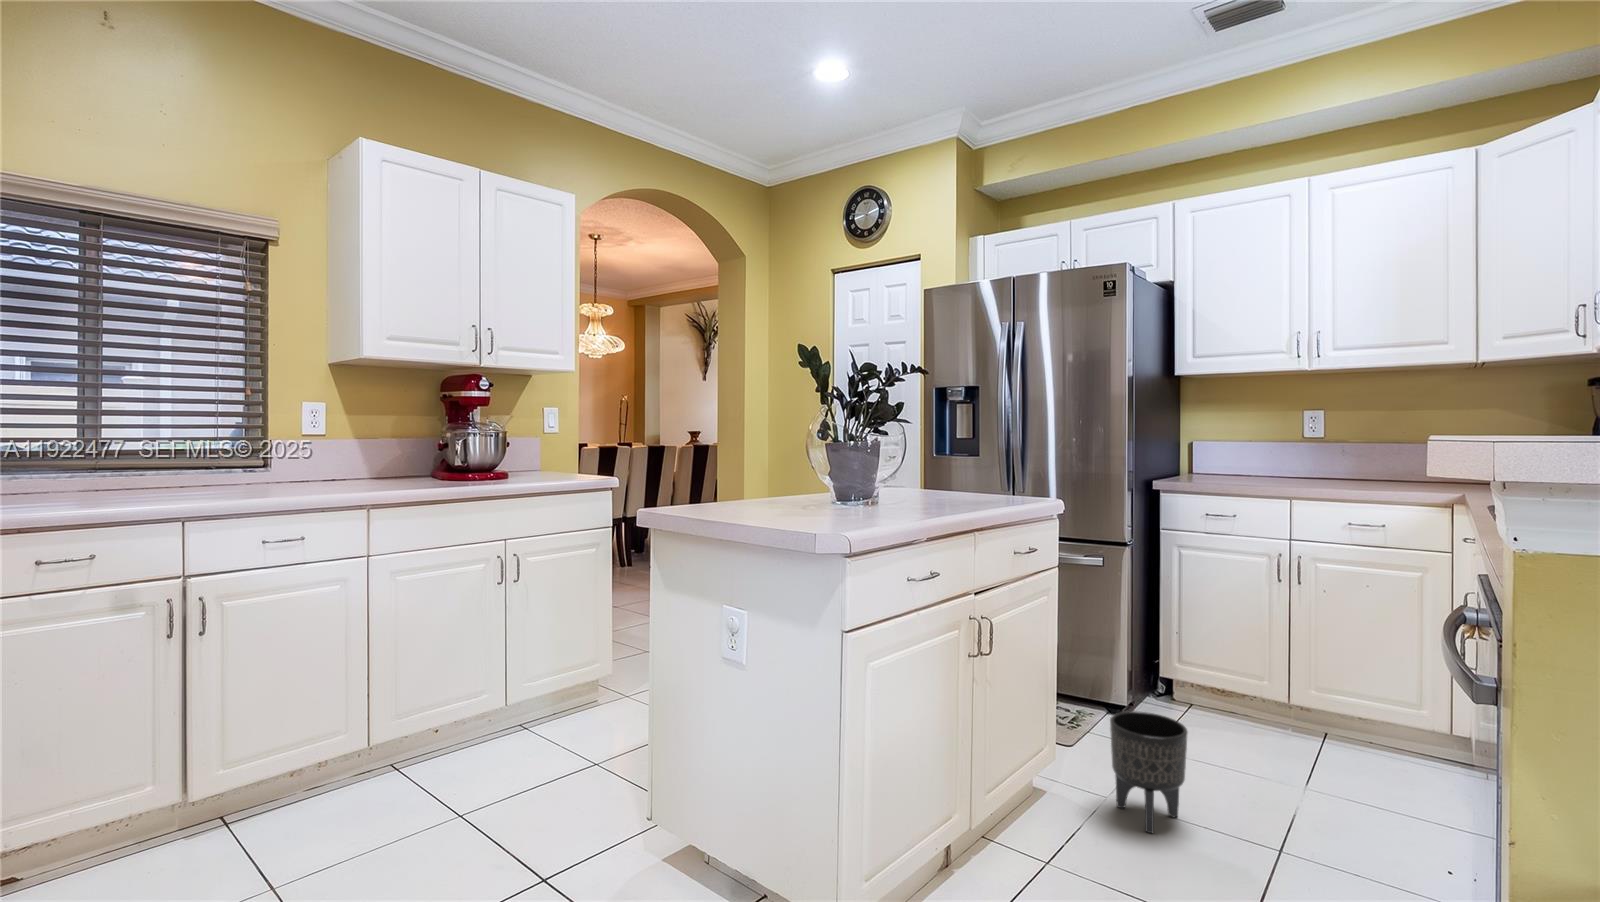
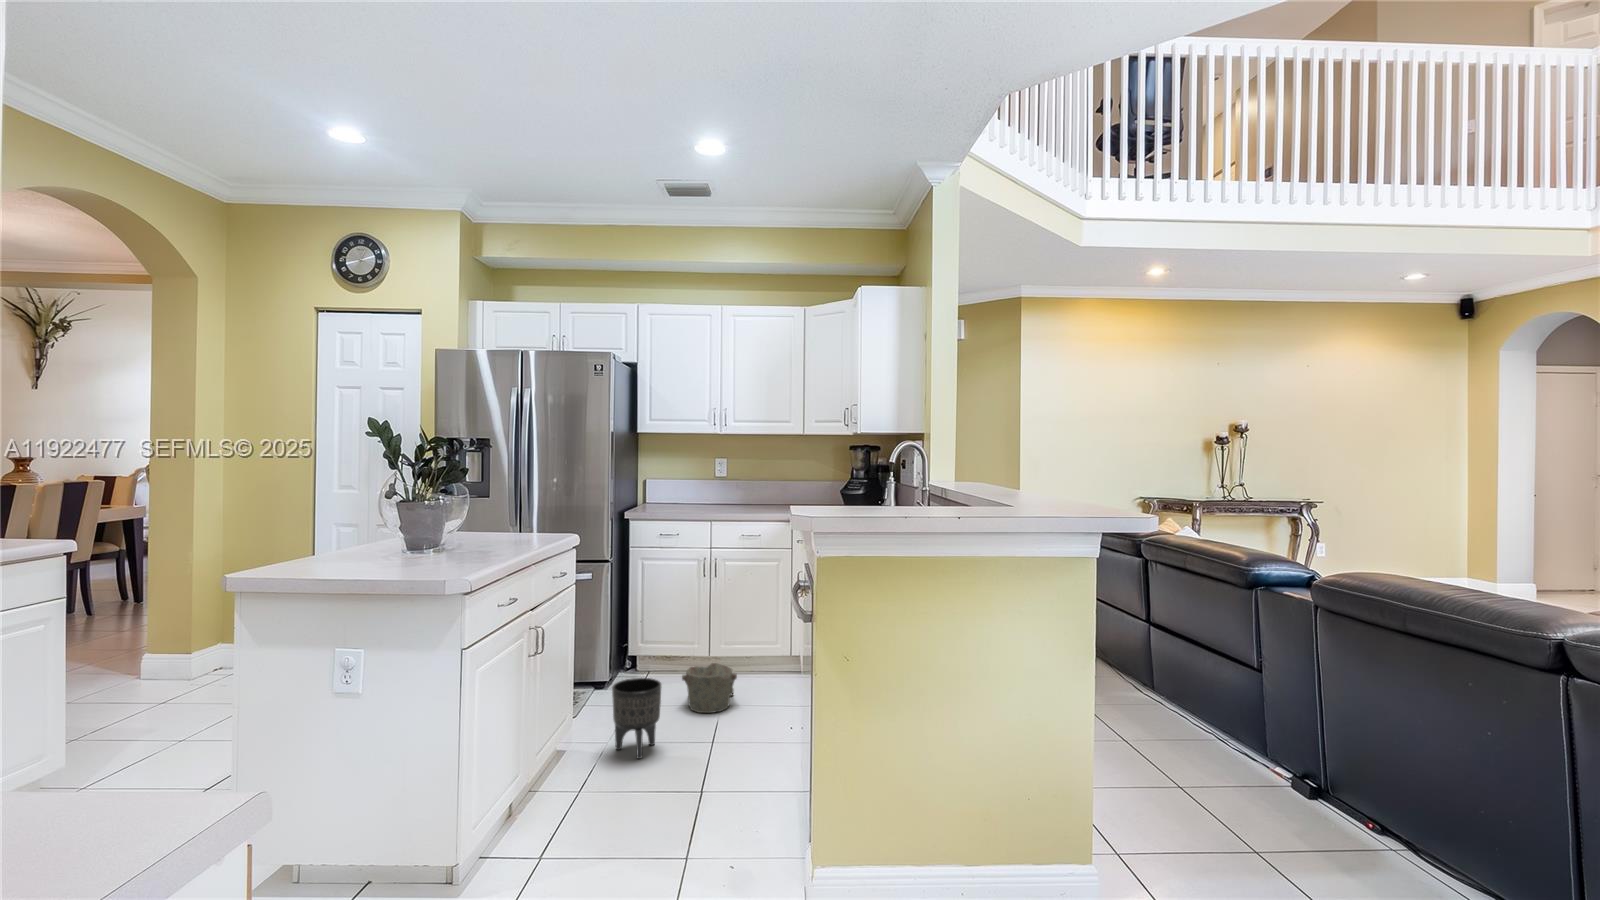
bucket: none [1233,713,1334,796] -> present [682,663,737,713]

